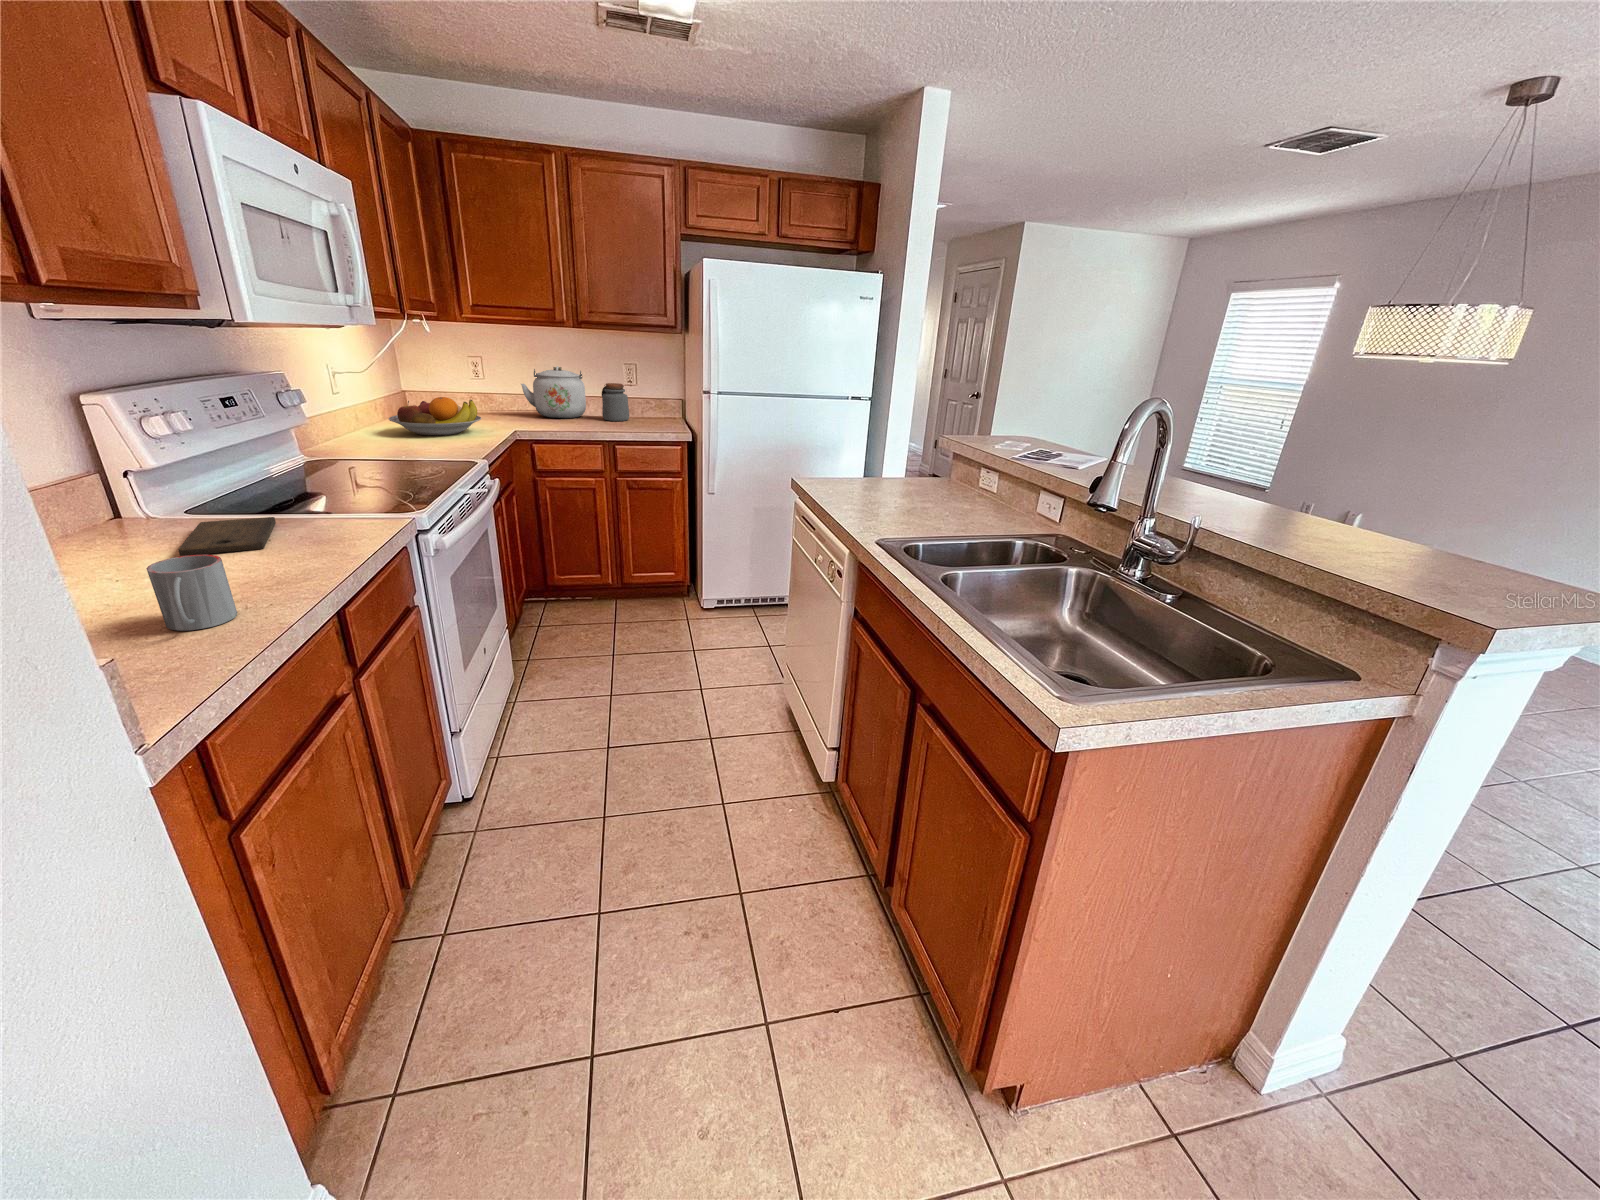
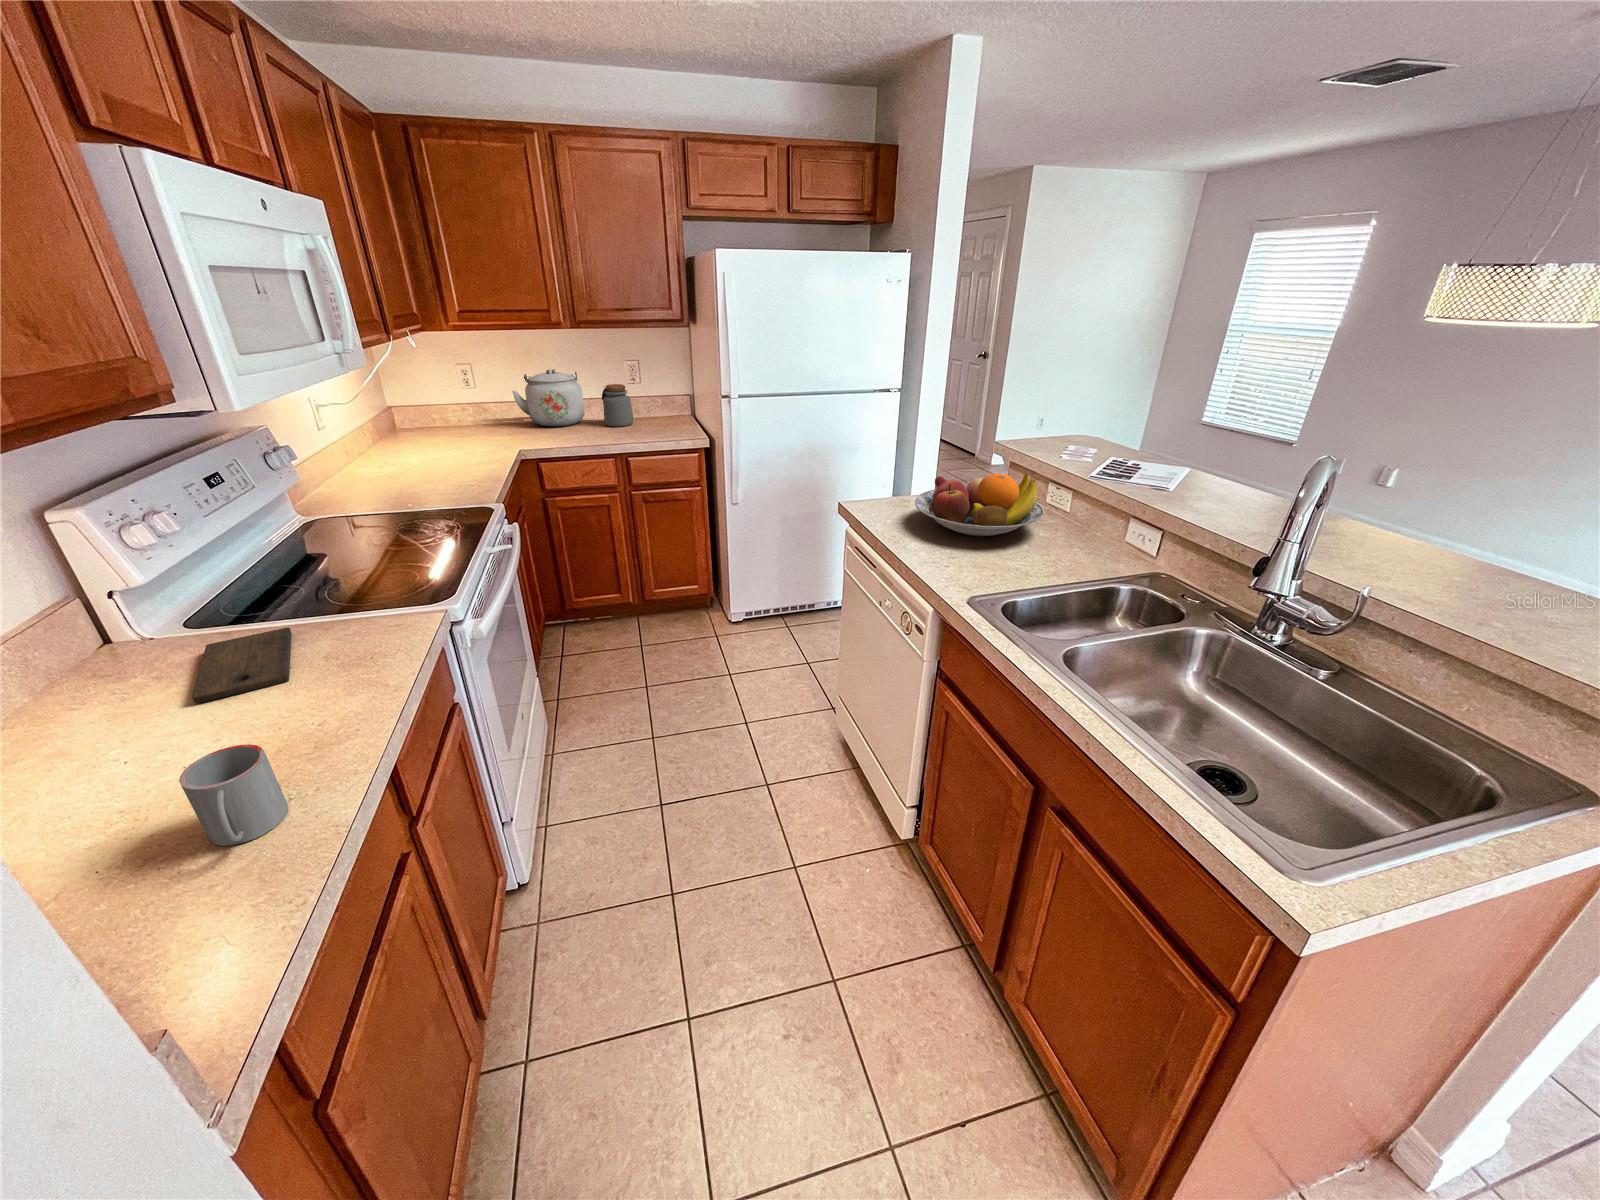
fruit bowl: present [389,397,481,436] -> present [915,473,1044,536]

